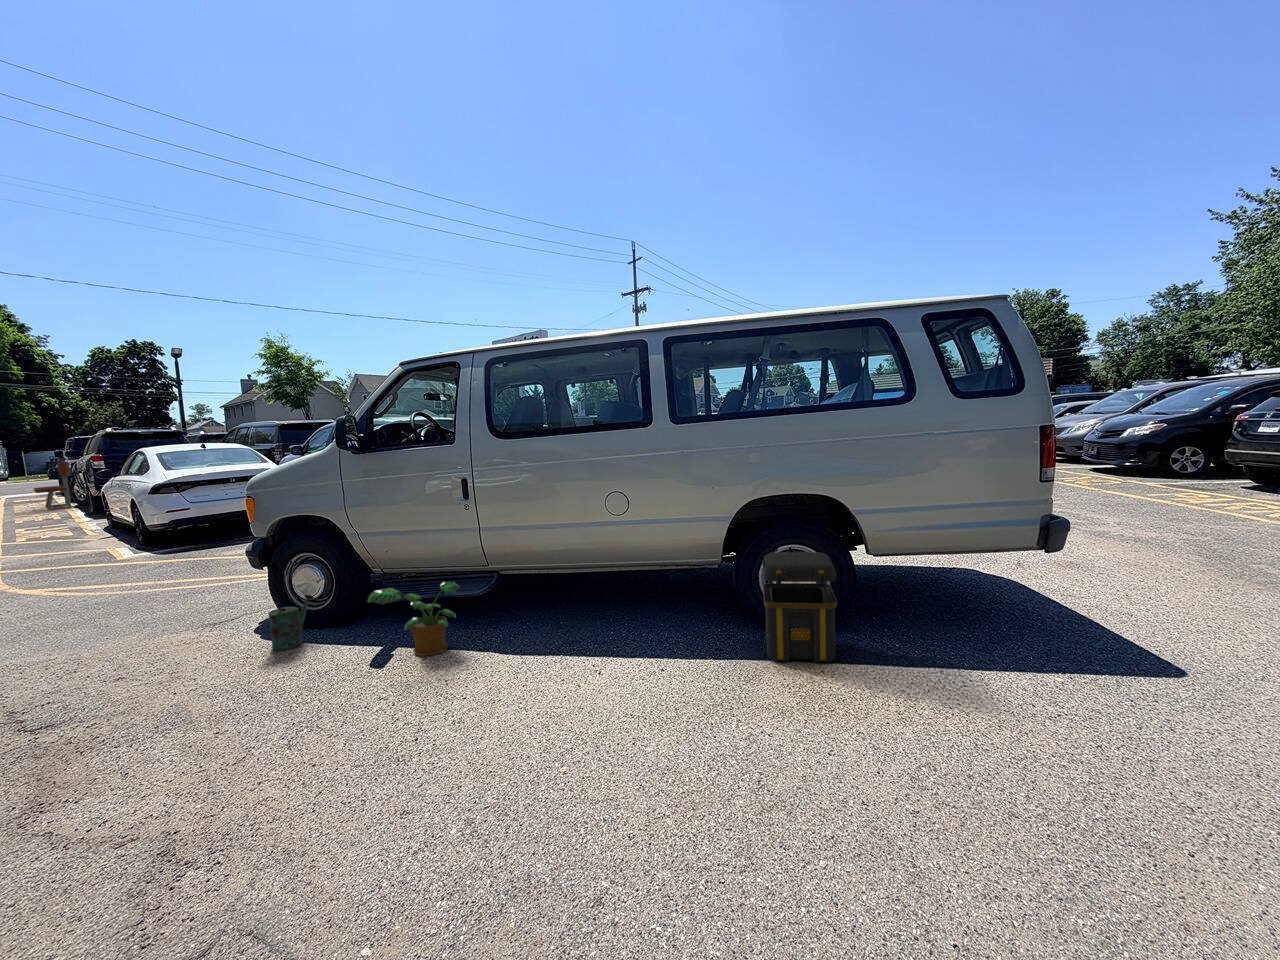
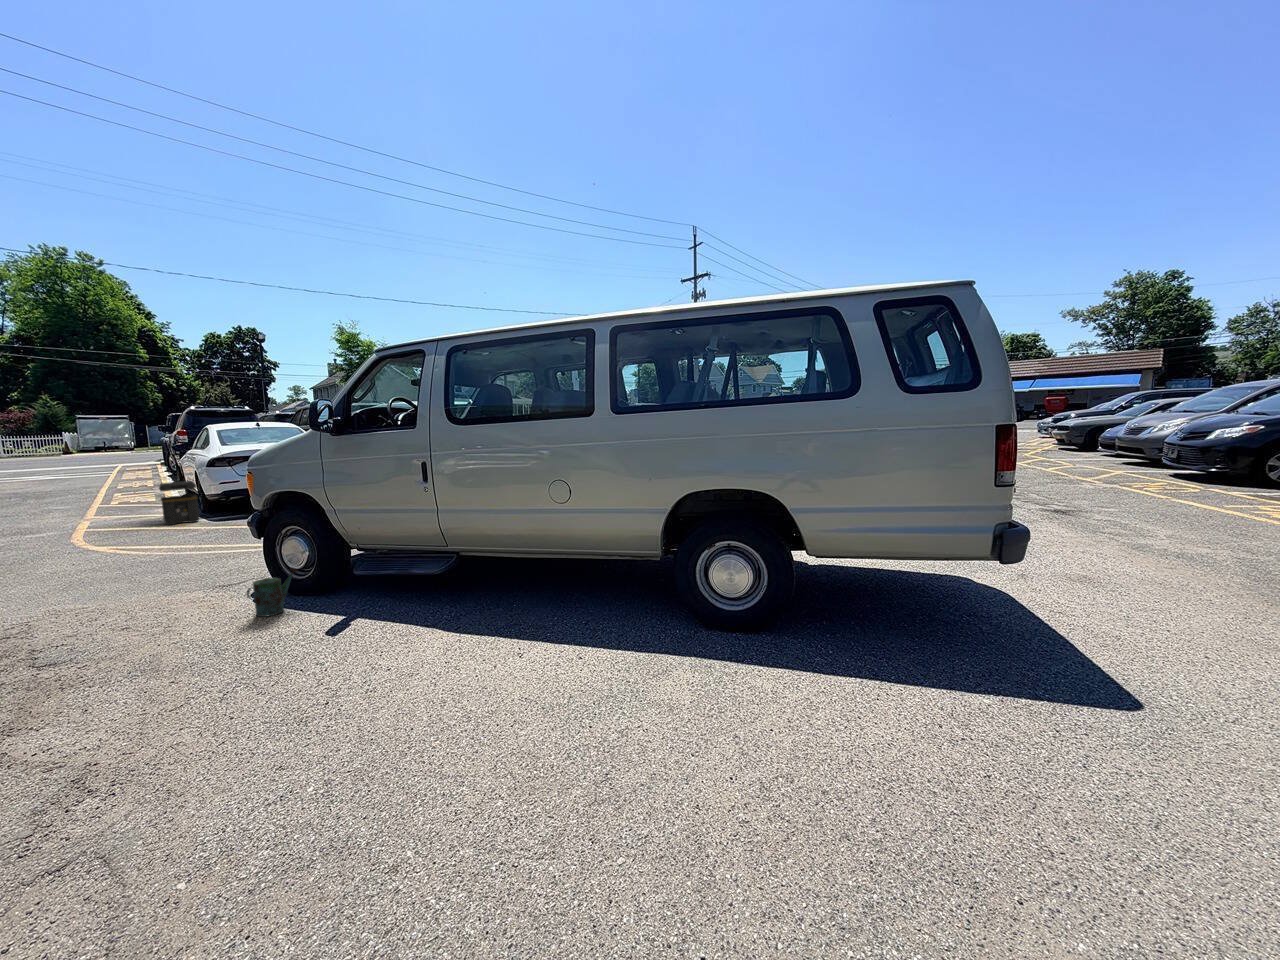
bench: present [34,462,72,510] -> none [135,436,165,480]
toolbox: present [763,552,837,662] -> present [159,481,199,525]
potted plant: present [368,582,459,656] -> none [329,562,420,630]

